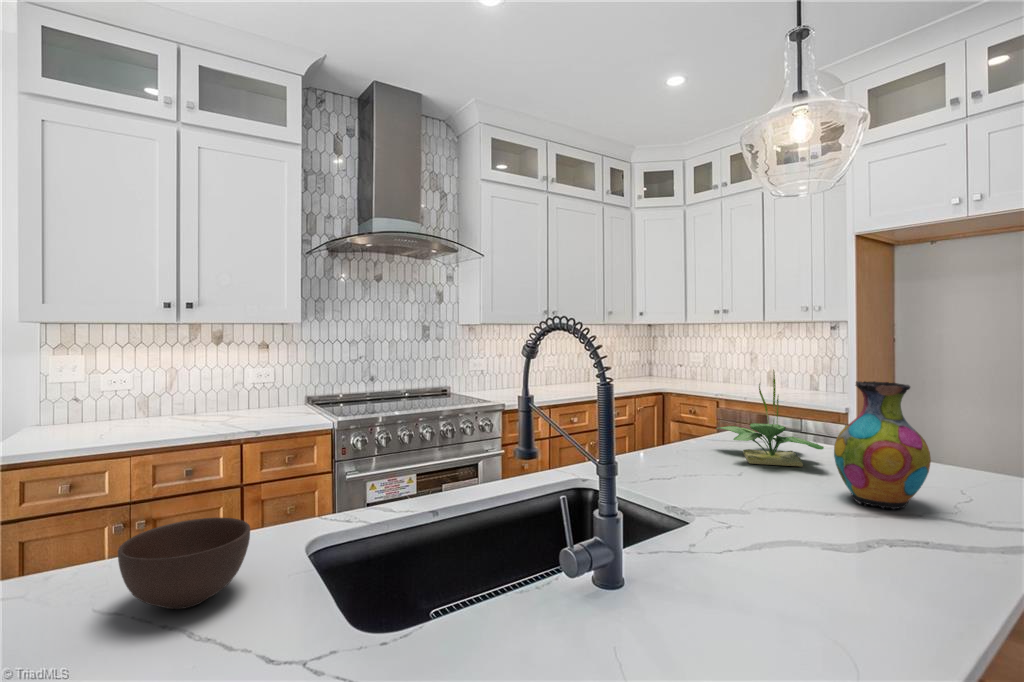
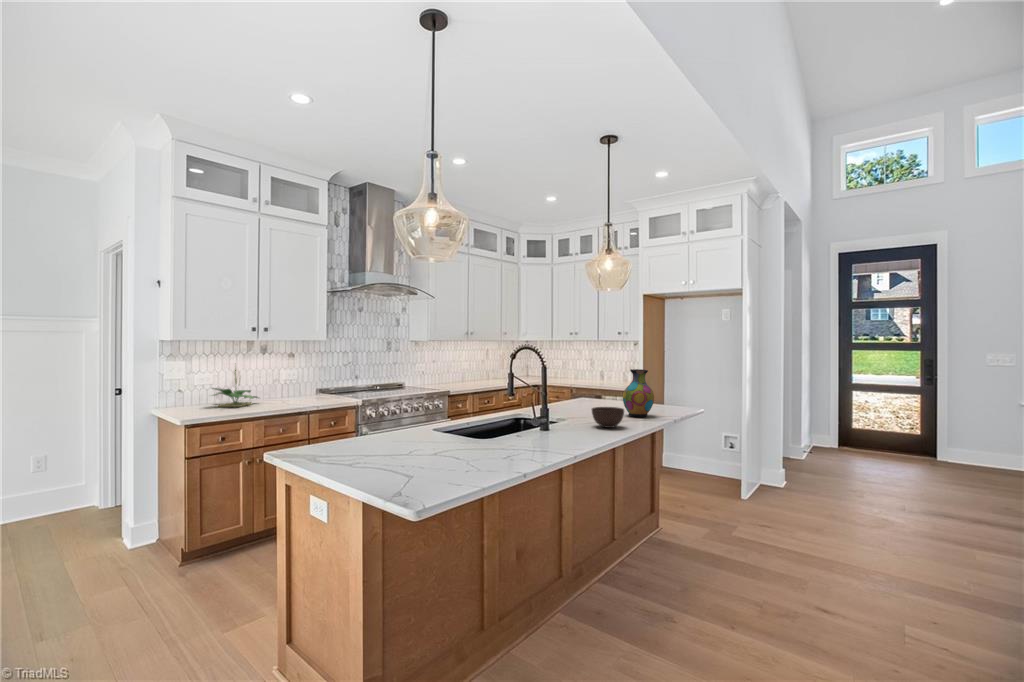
potted plant: present [716,370,824,466] -> present [213,370,258,407]
bowl: present [118,518,250,609] -> present [592,407,624,428]

